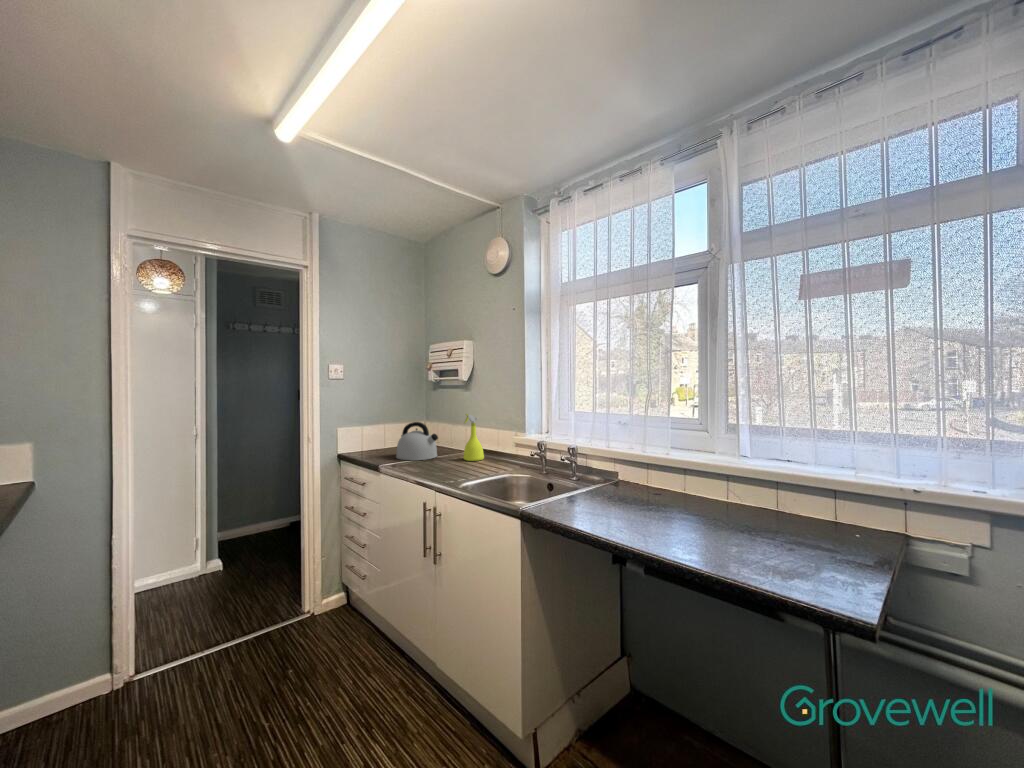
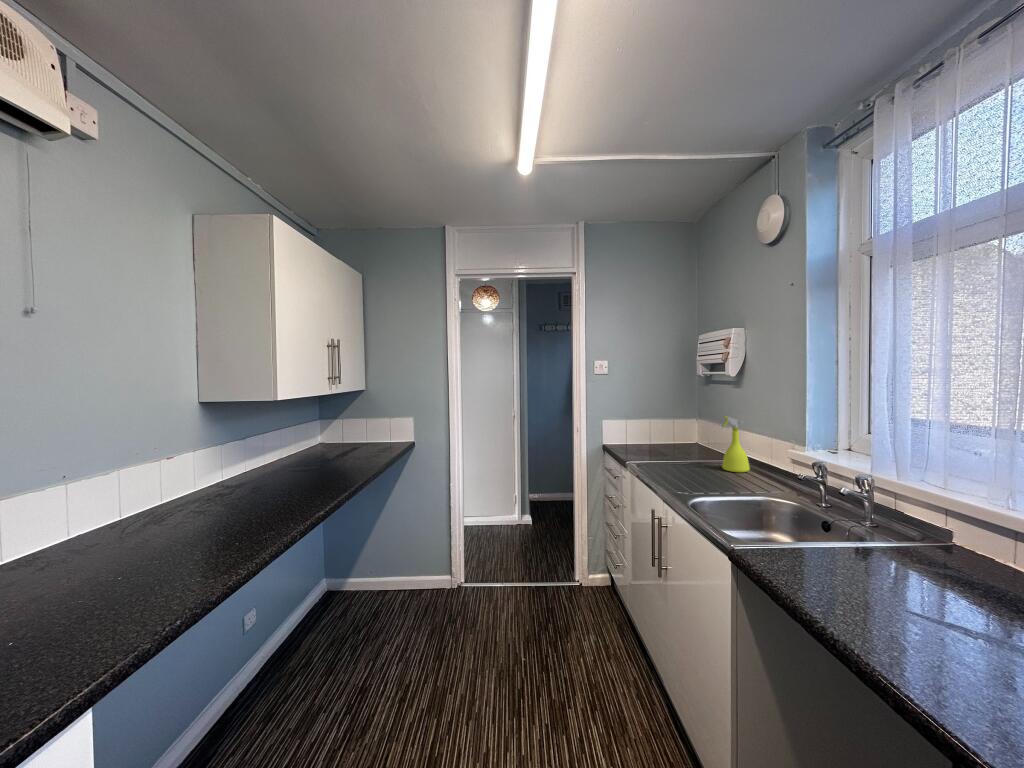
kettle: present [396,422,438,460] -> none [651,420,697,462]

